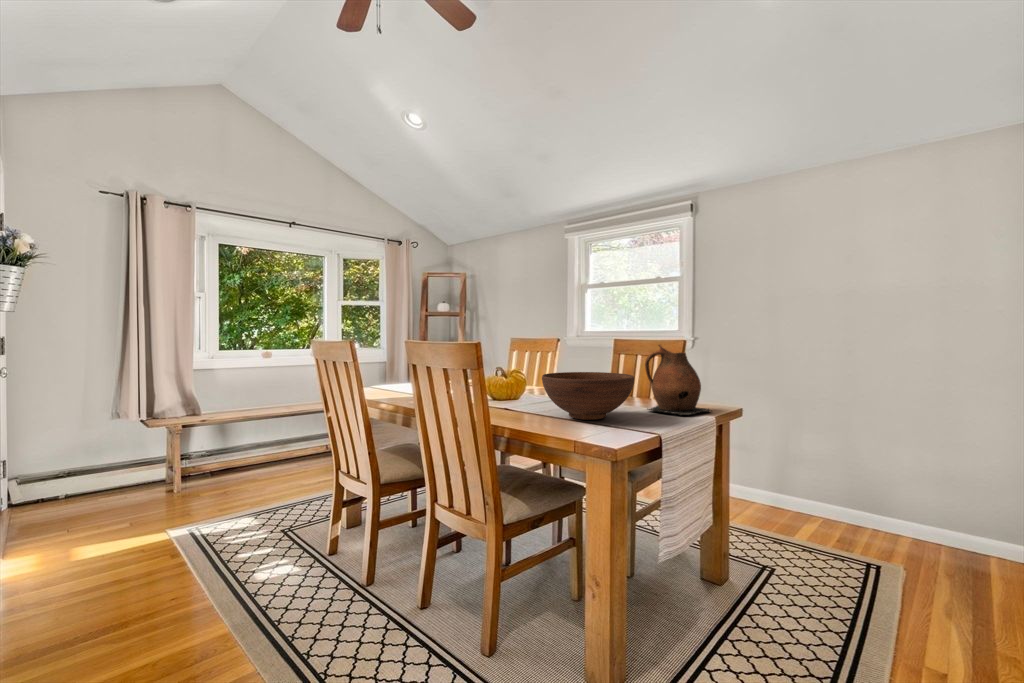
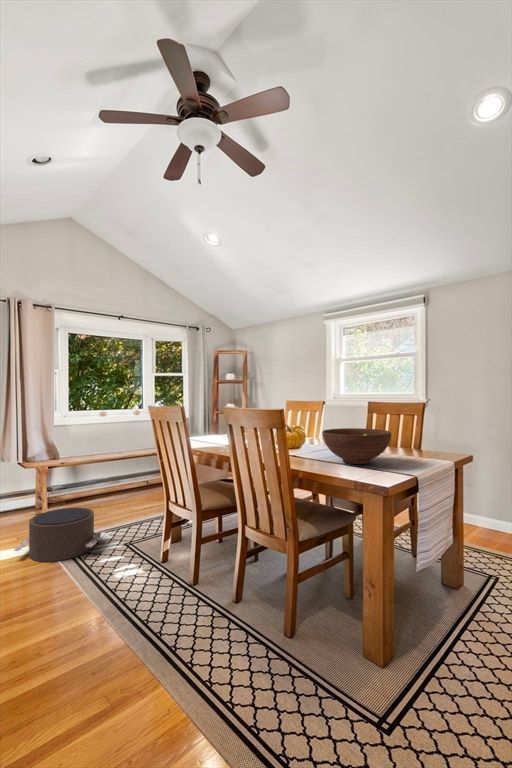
ceramic pitcher: present [645,344,712,416] -> none [396,408,448,461]
pouf: none [120,481,250,555] -> present [14,508,101,562]

